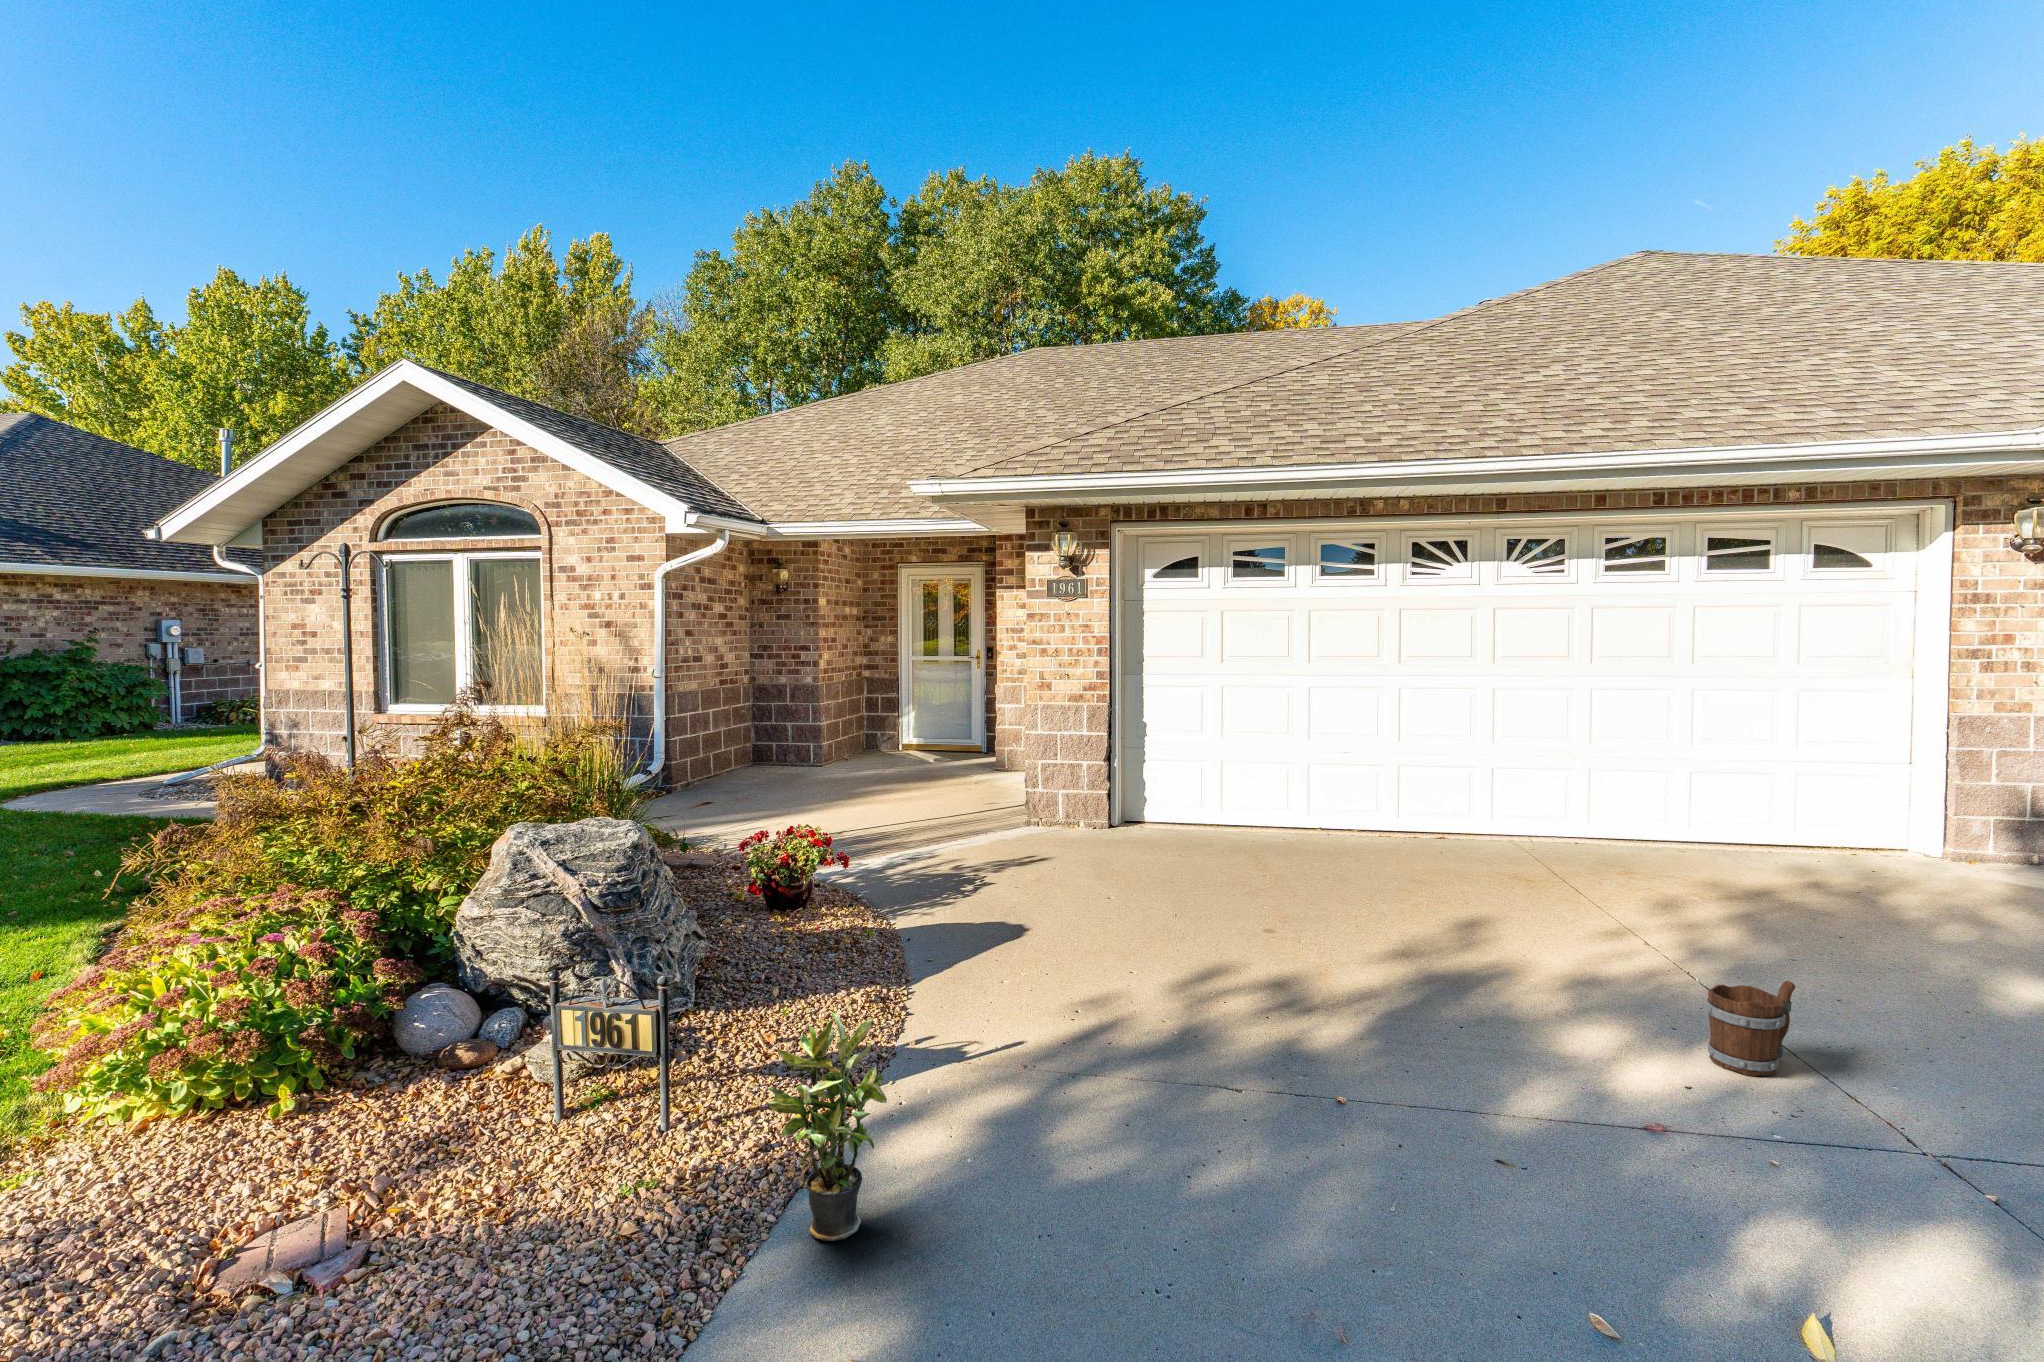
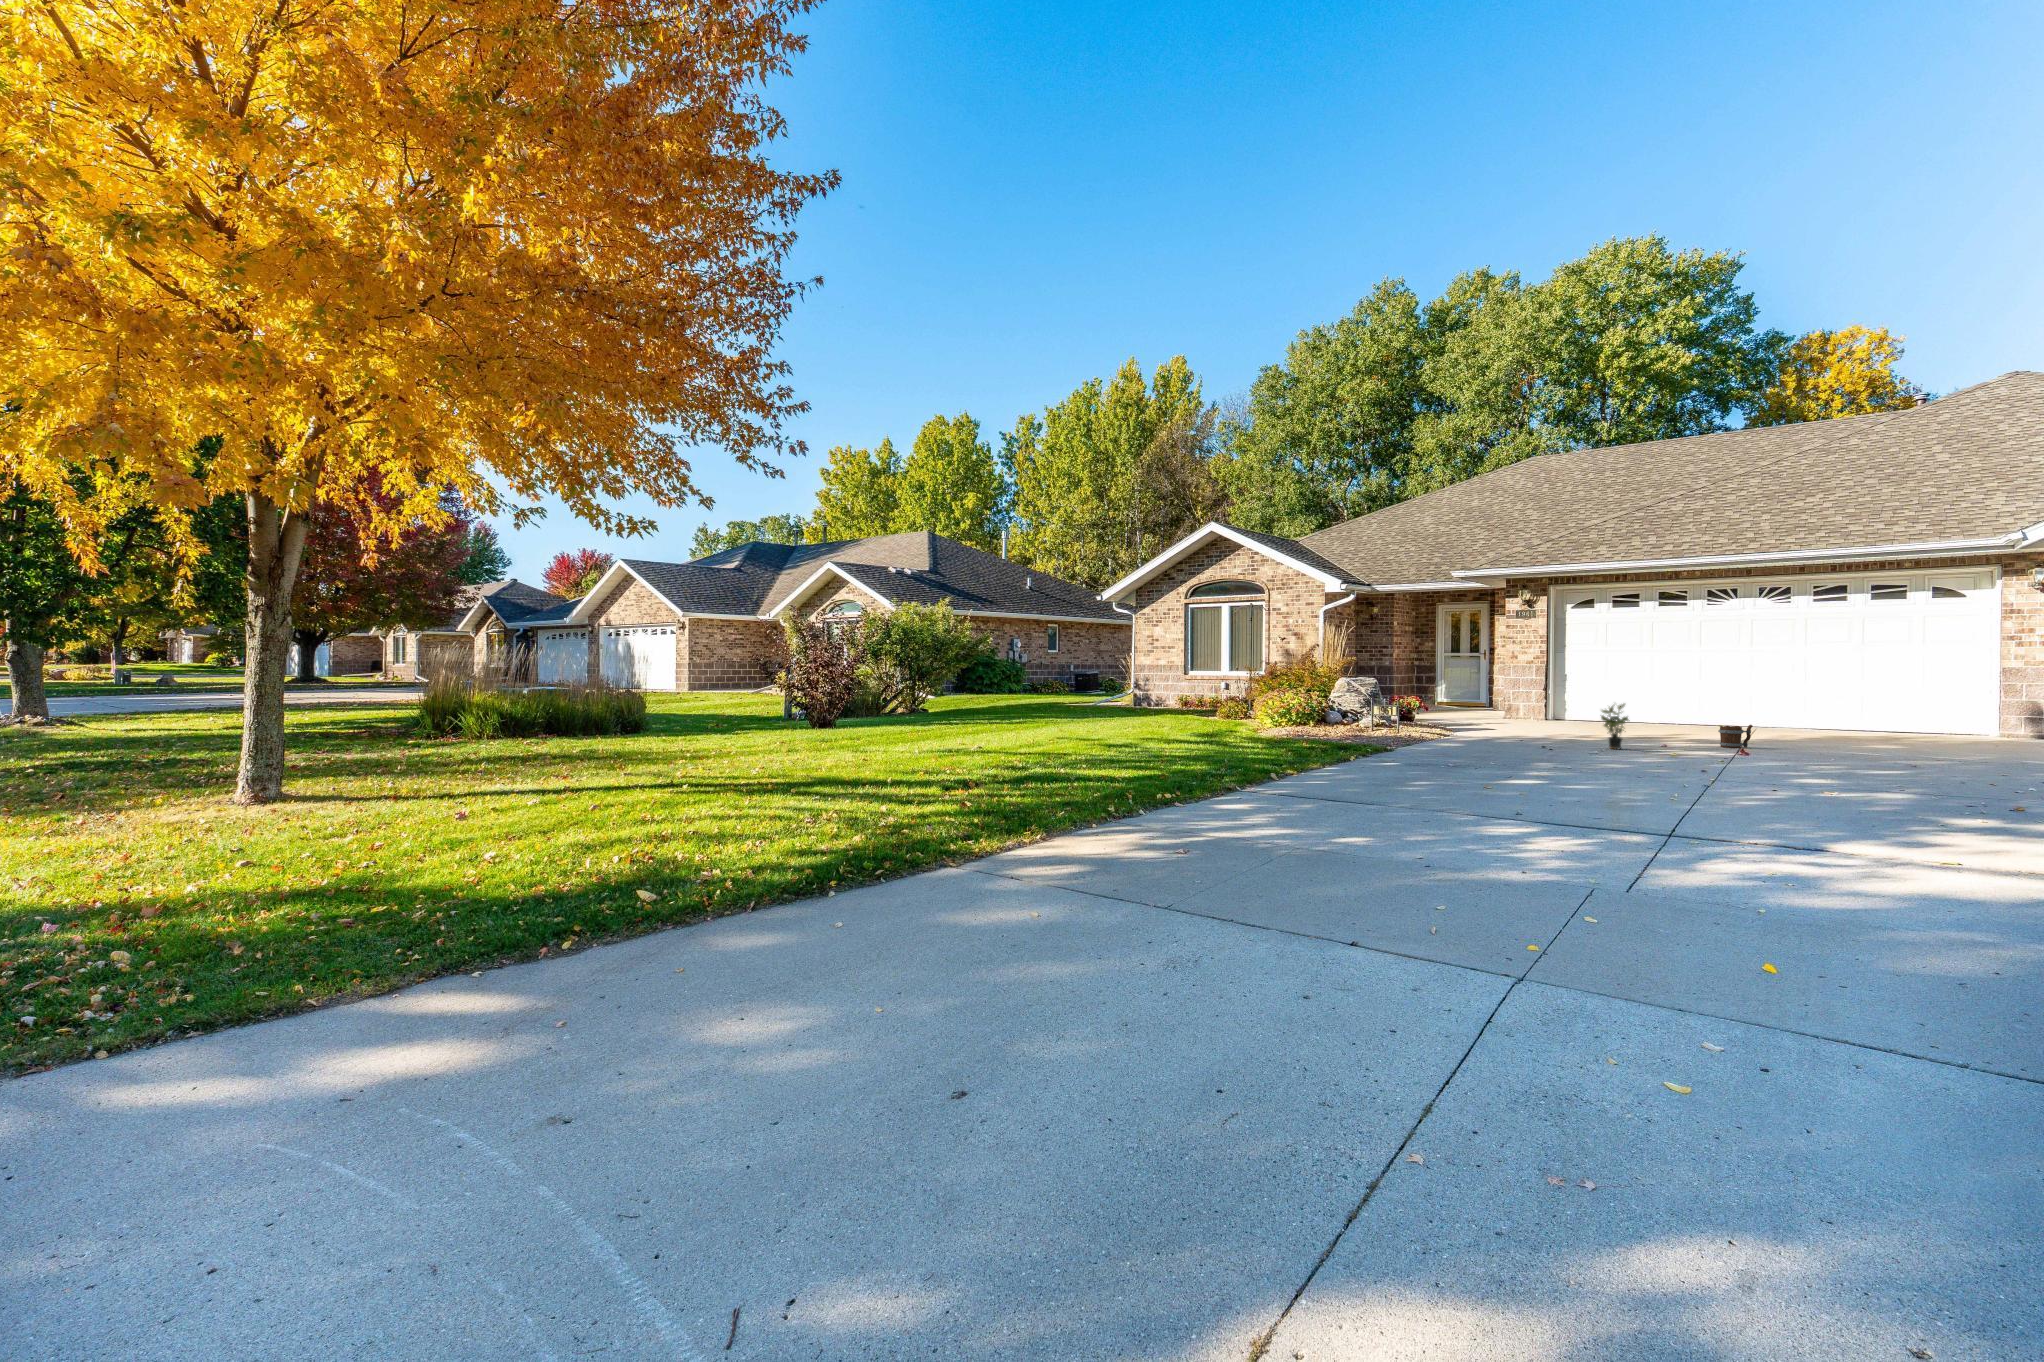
potted plant: present [767,1010,887,1241] -> present [1601,704,1630,749]

